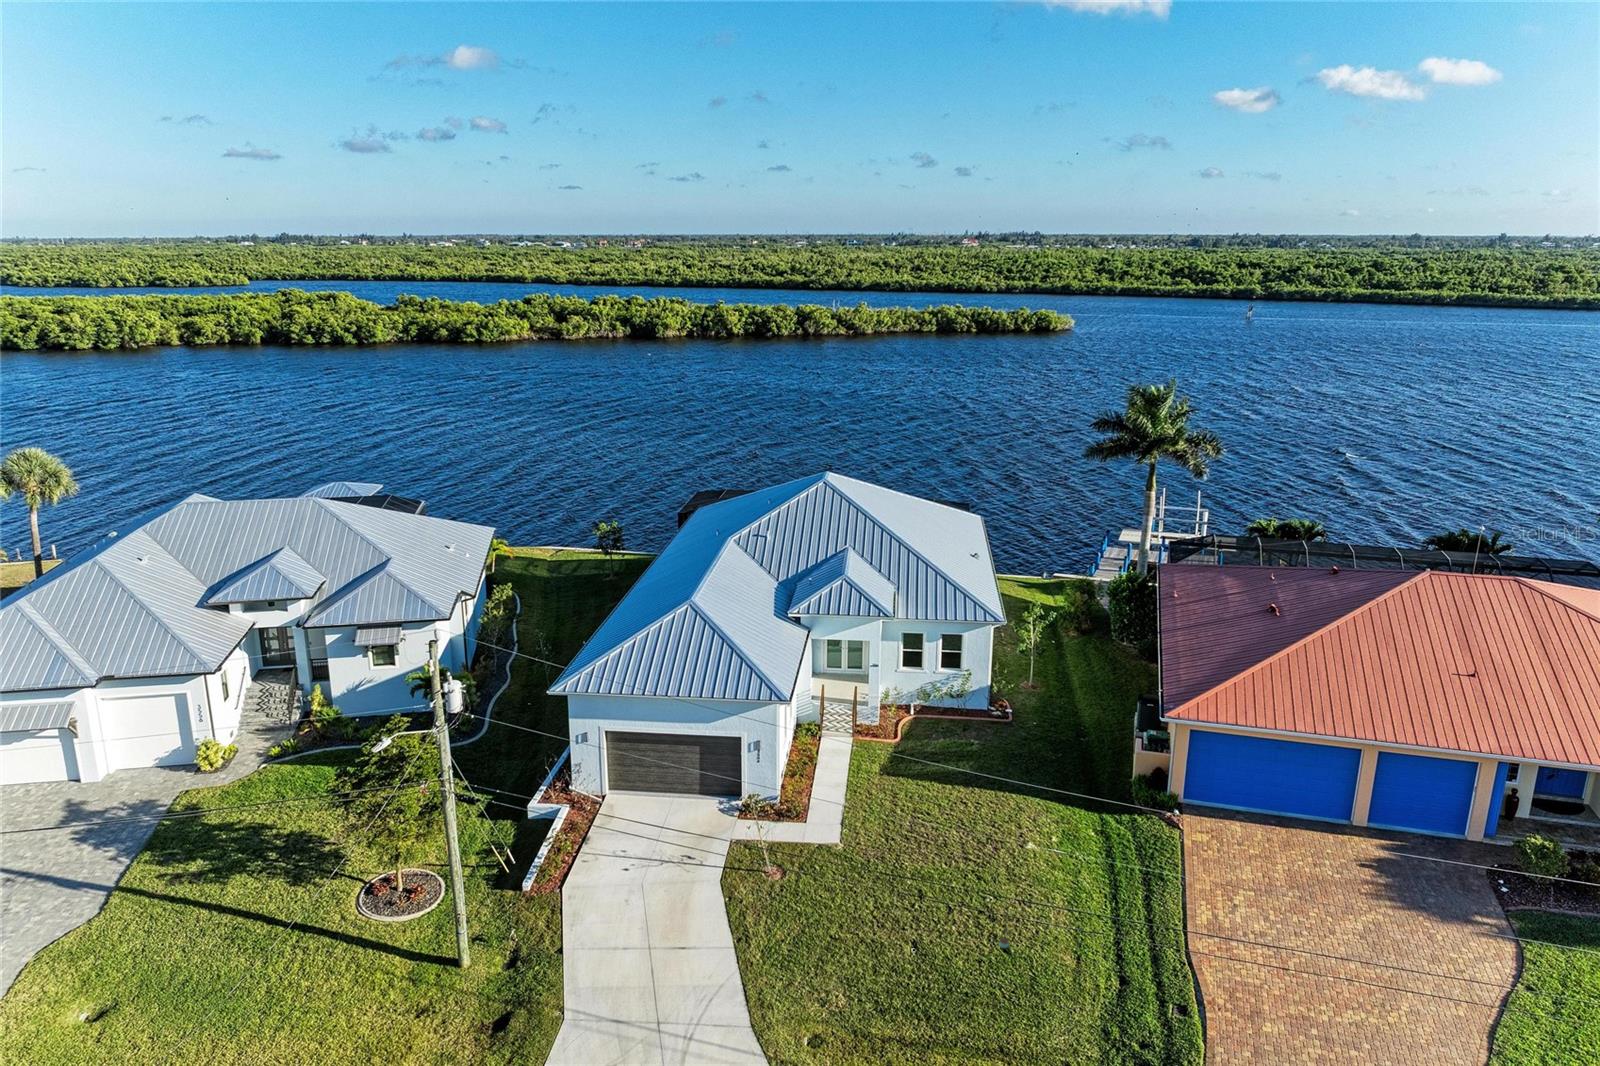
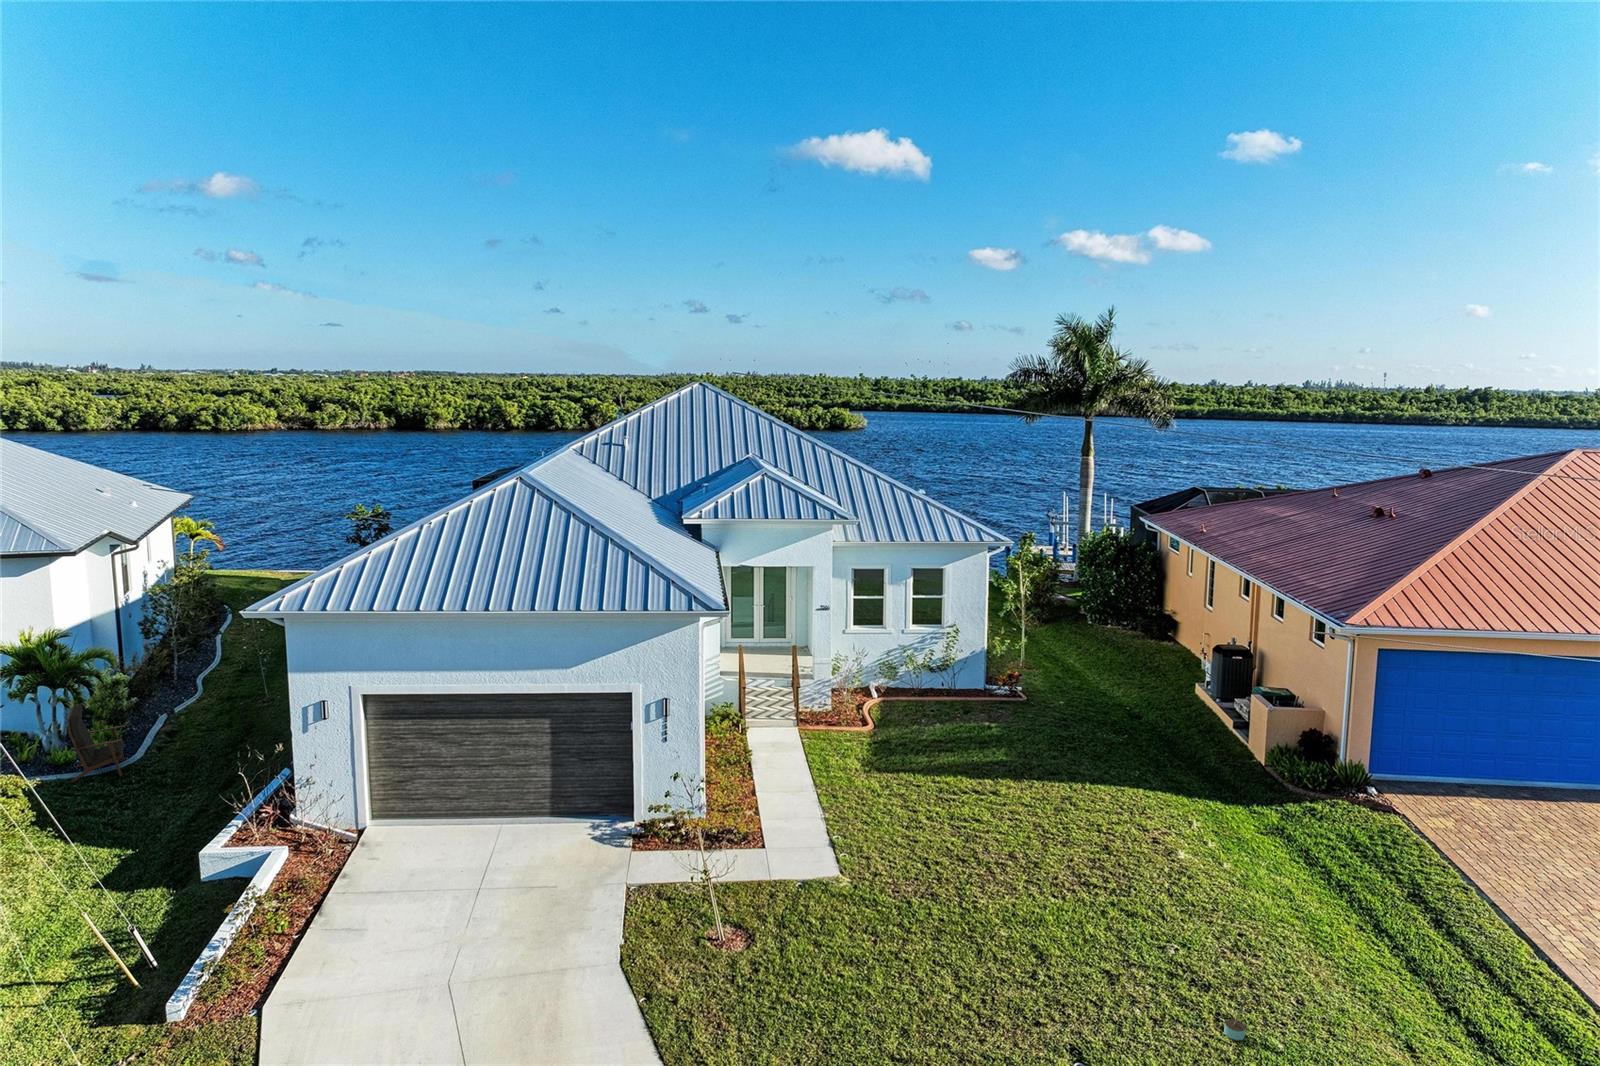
lounge chair: none [457,710,483,752] -> present [67,704,125,782]

